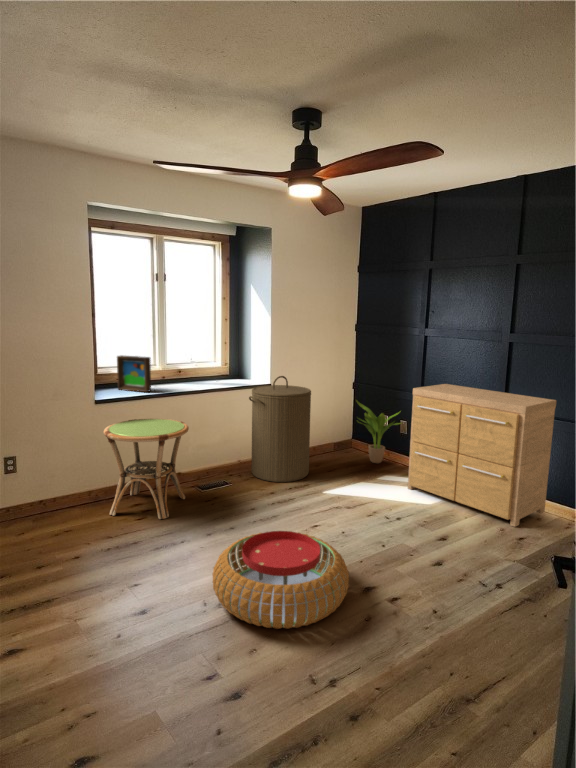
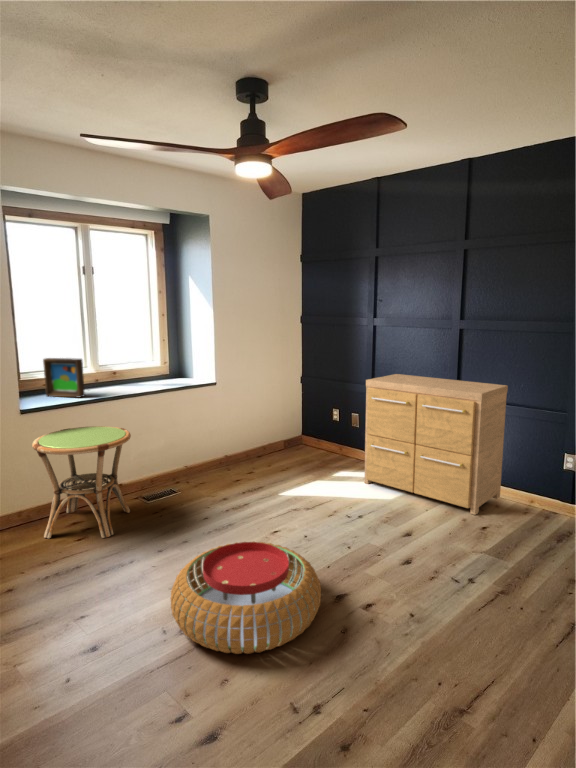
laundry hamper: present [249,376,311,482] -> none [195,373,261,486]
potted plant: present [356,400,400,463] -> none [305,394,356,458]

